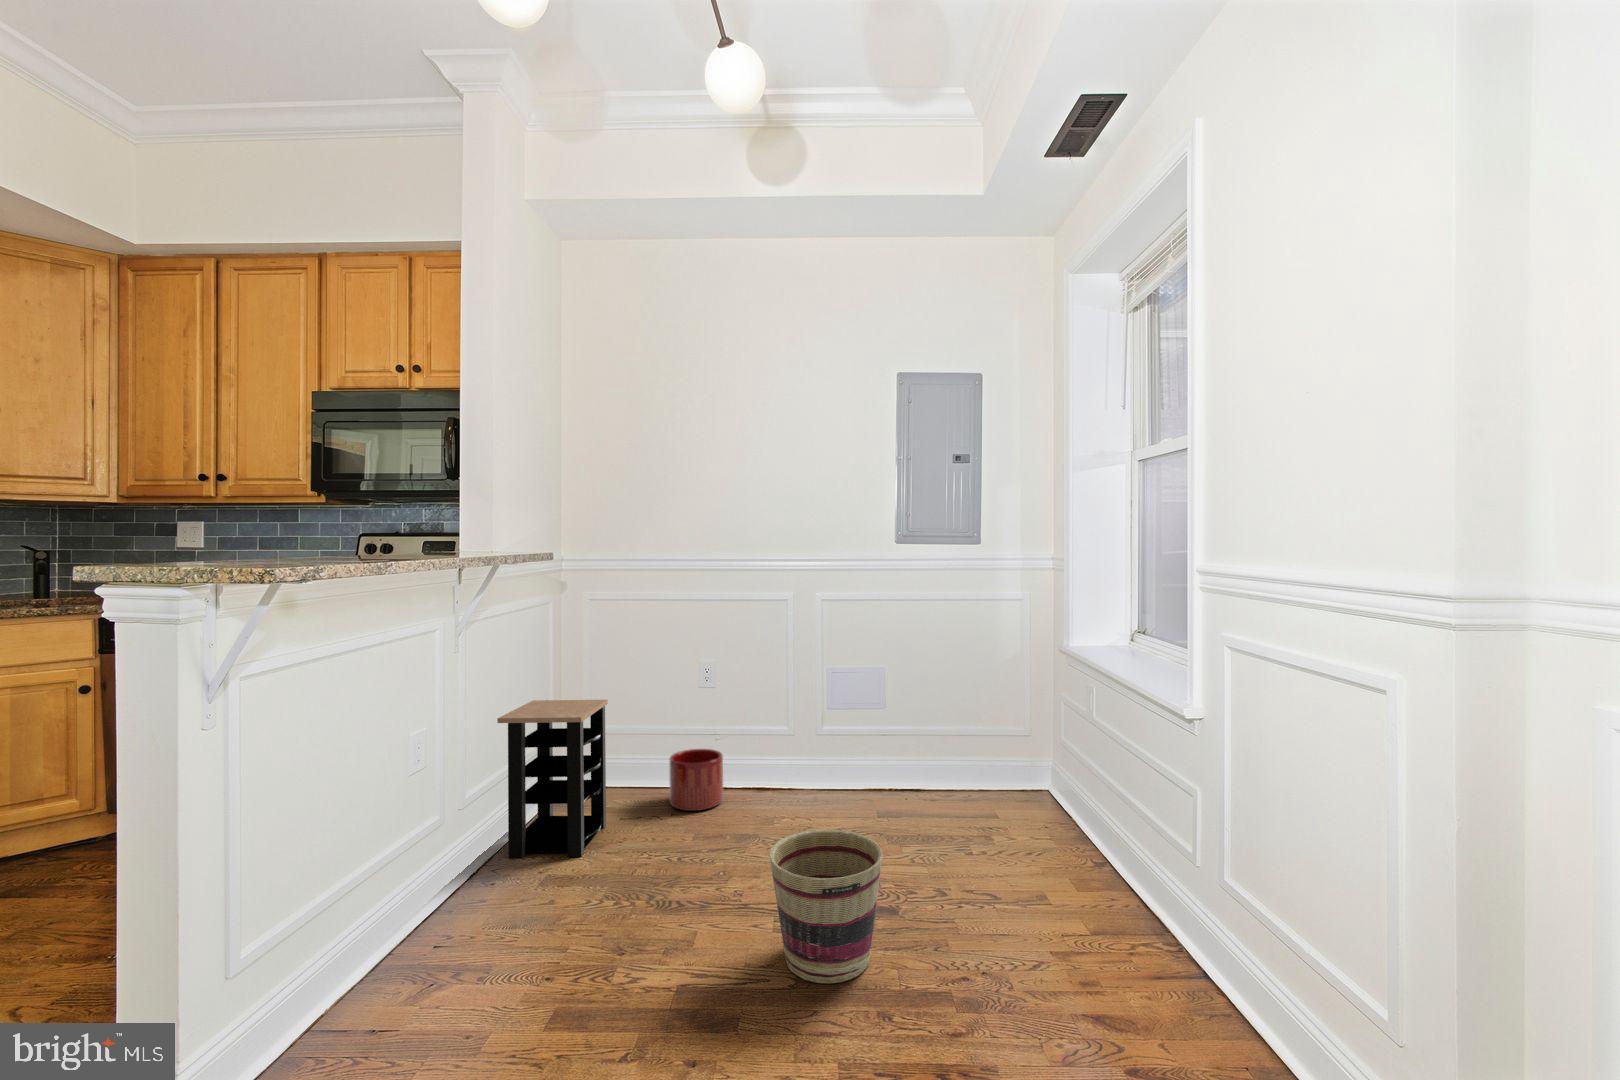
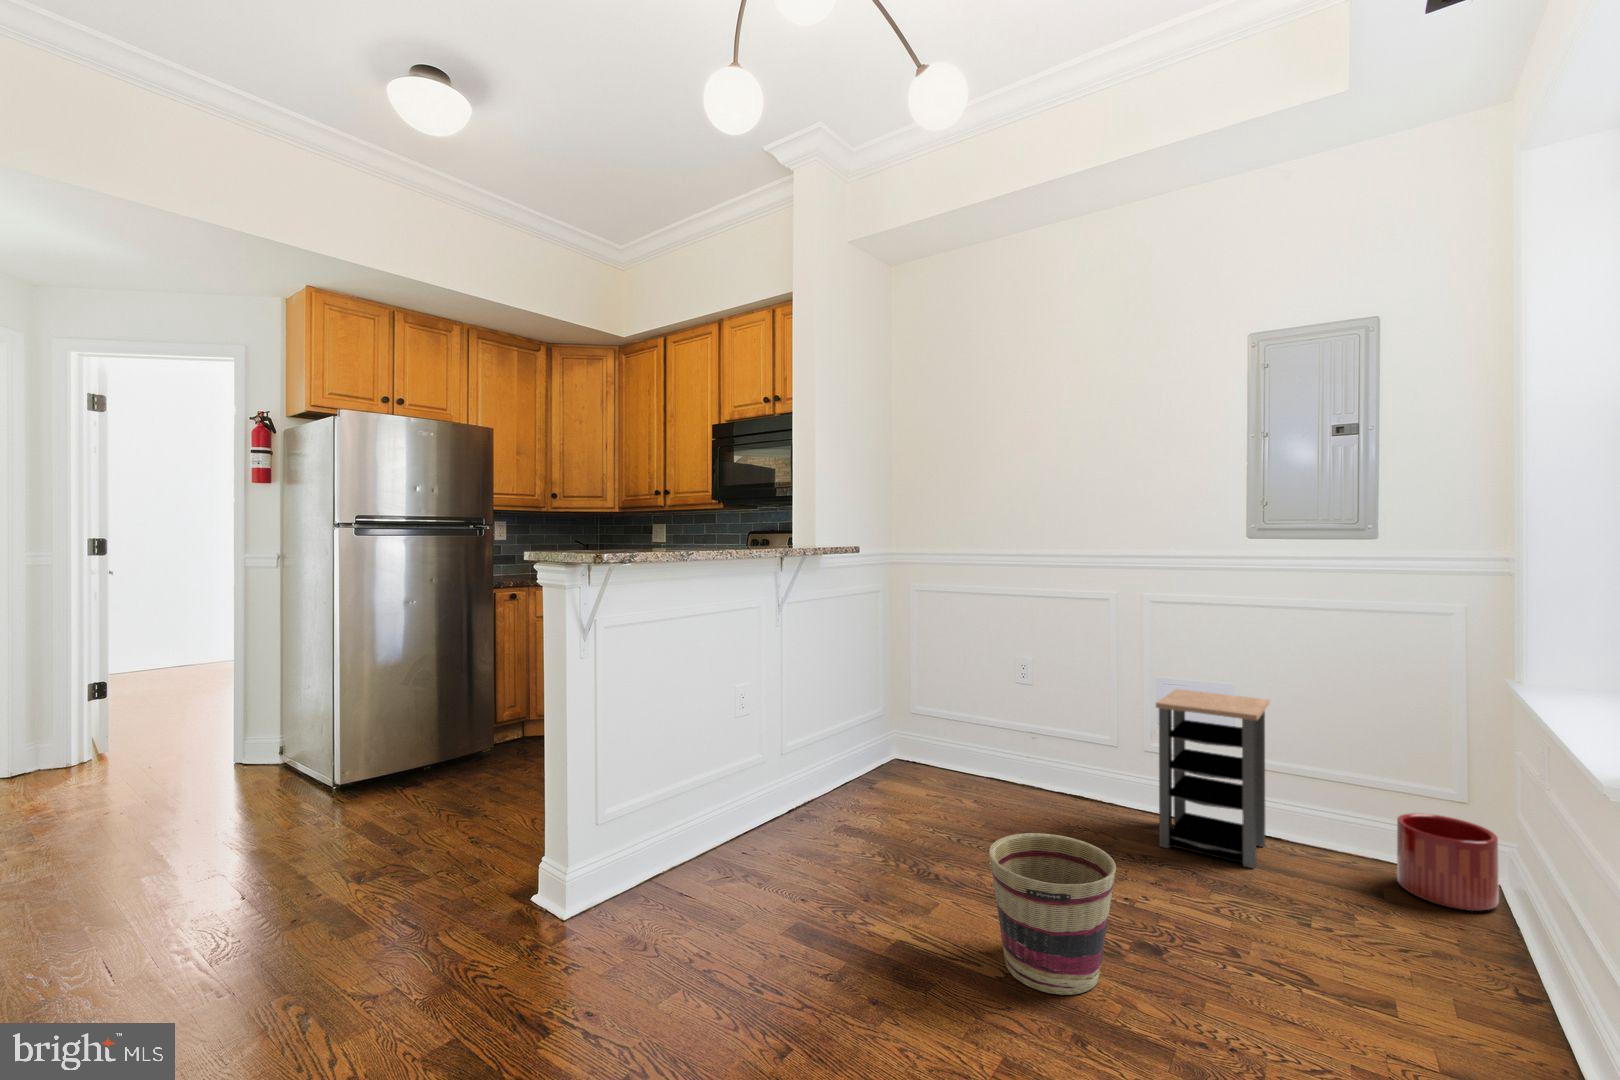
side table: present [497,700,608,858] -> present [1156,689,1269,868]
planter: present [669,749,723,811] -> present [1397,813,1499,911]

